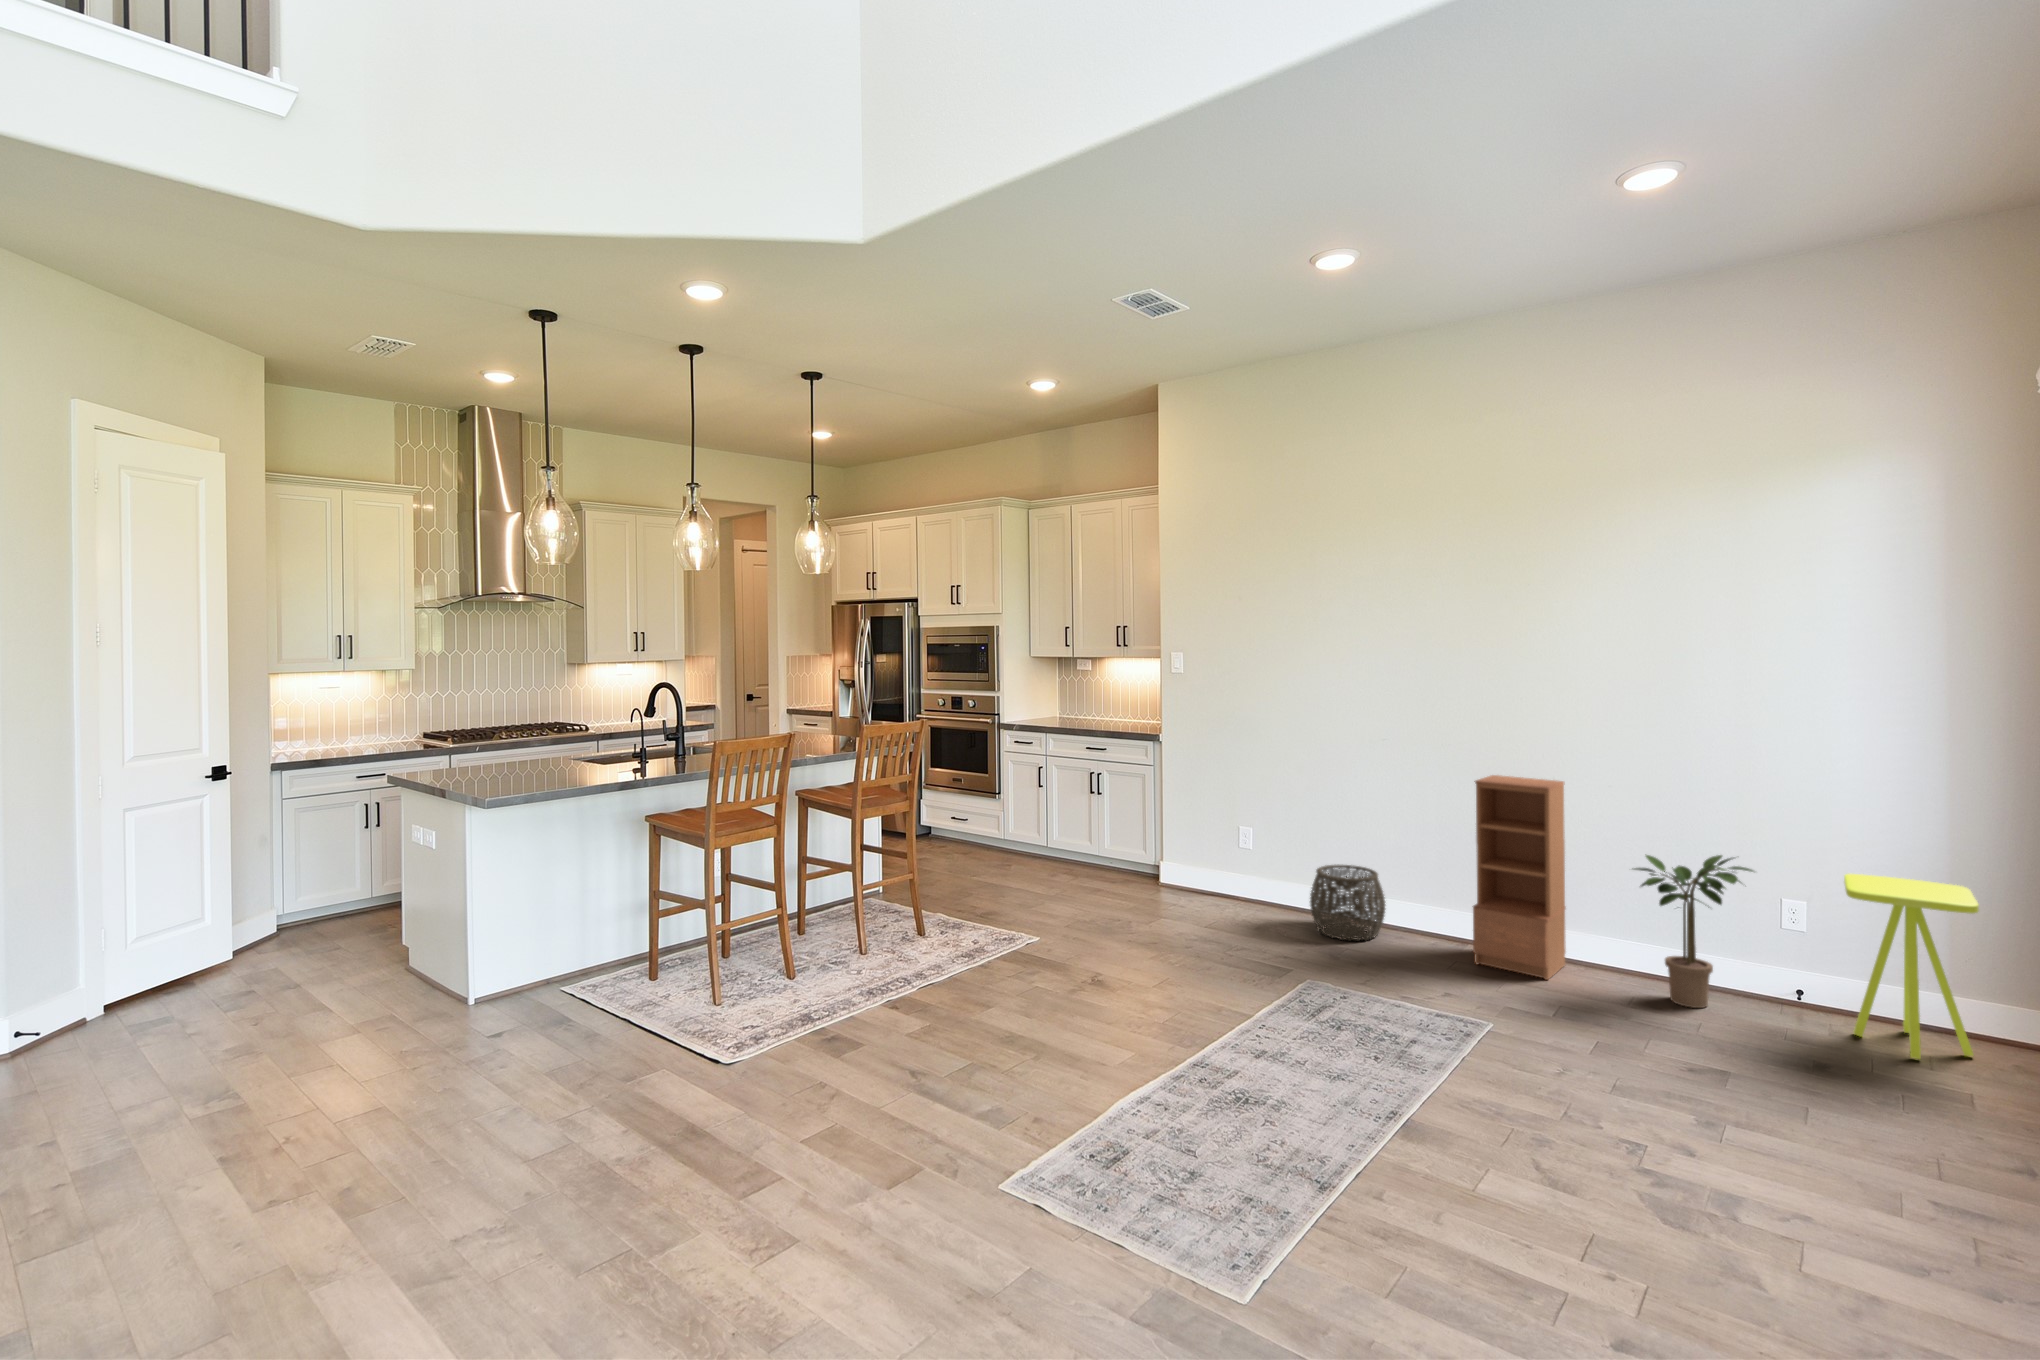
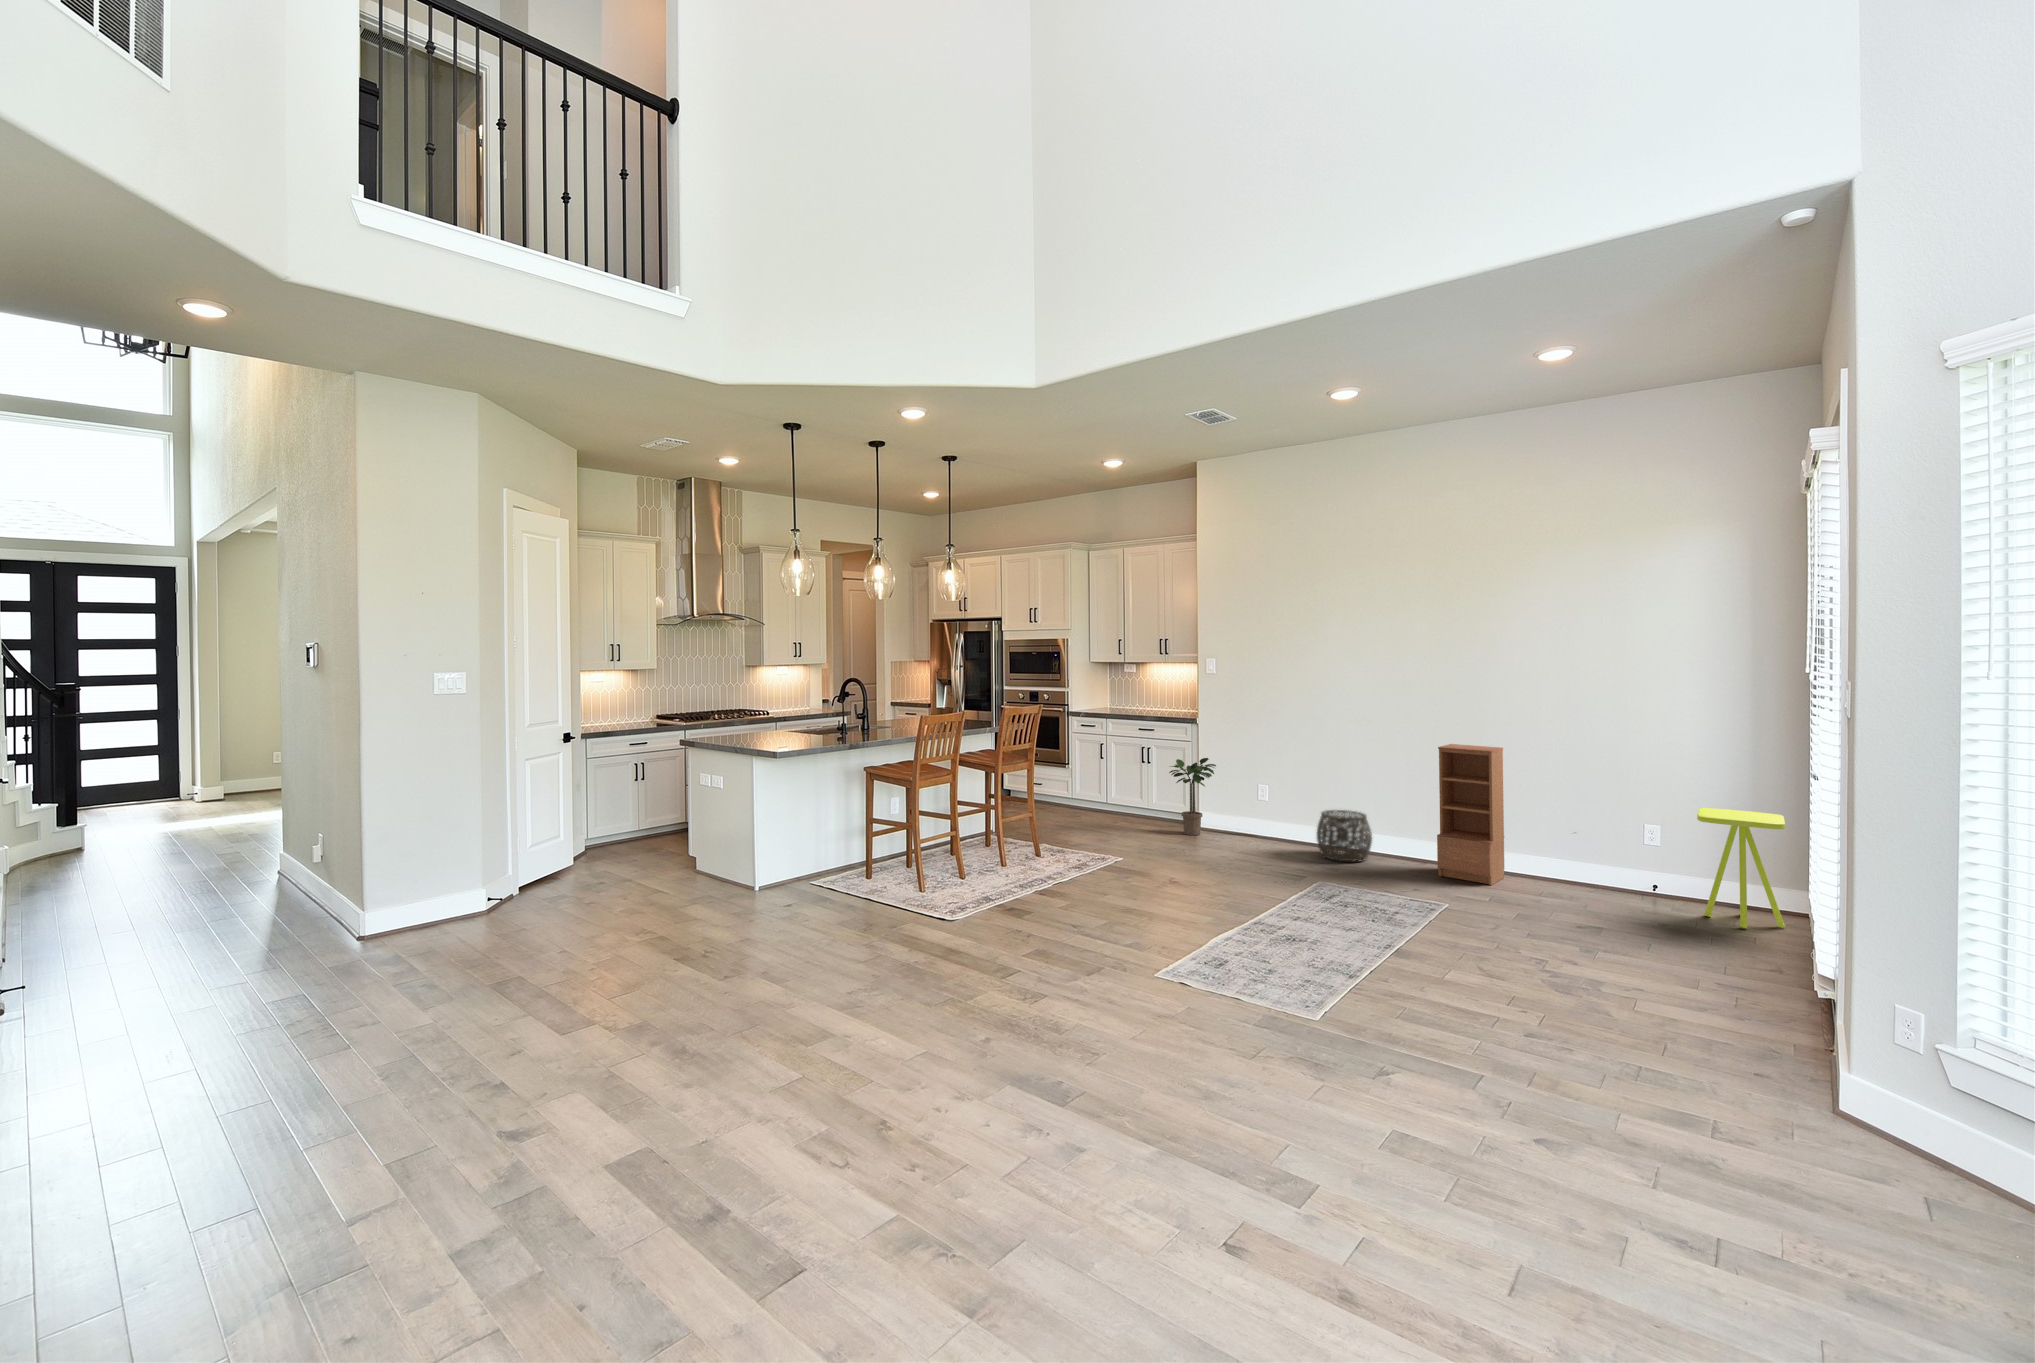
potted plant: present [1634,855,1753,1008] -> present [1169,758,1216,835]

